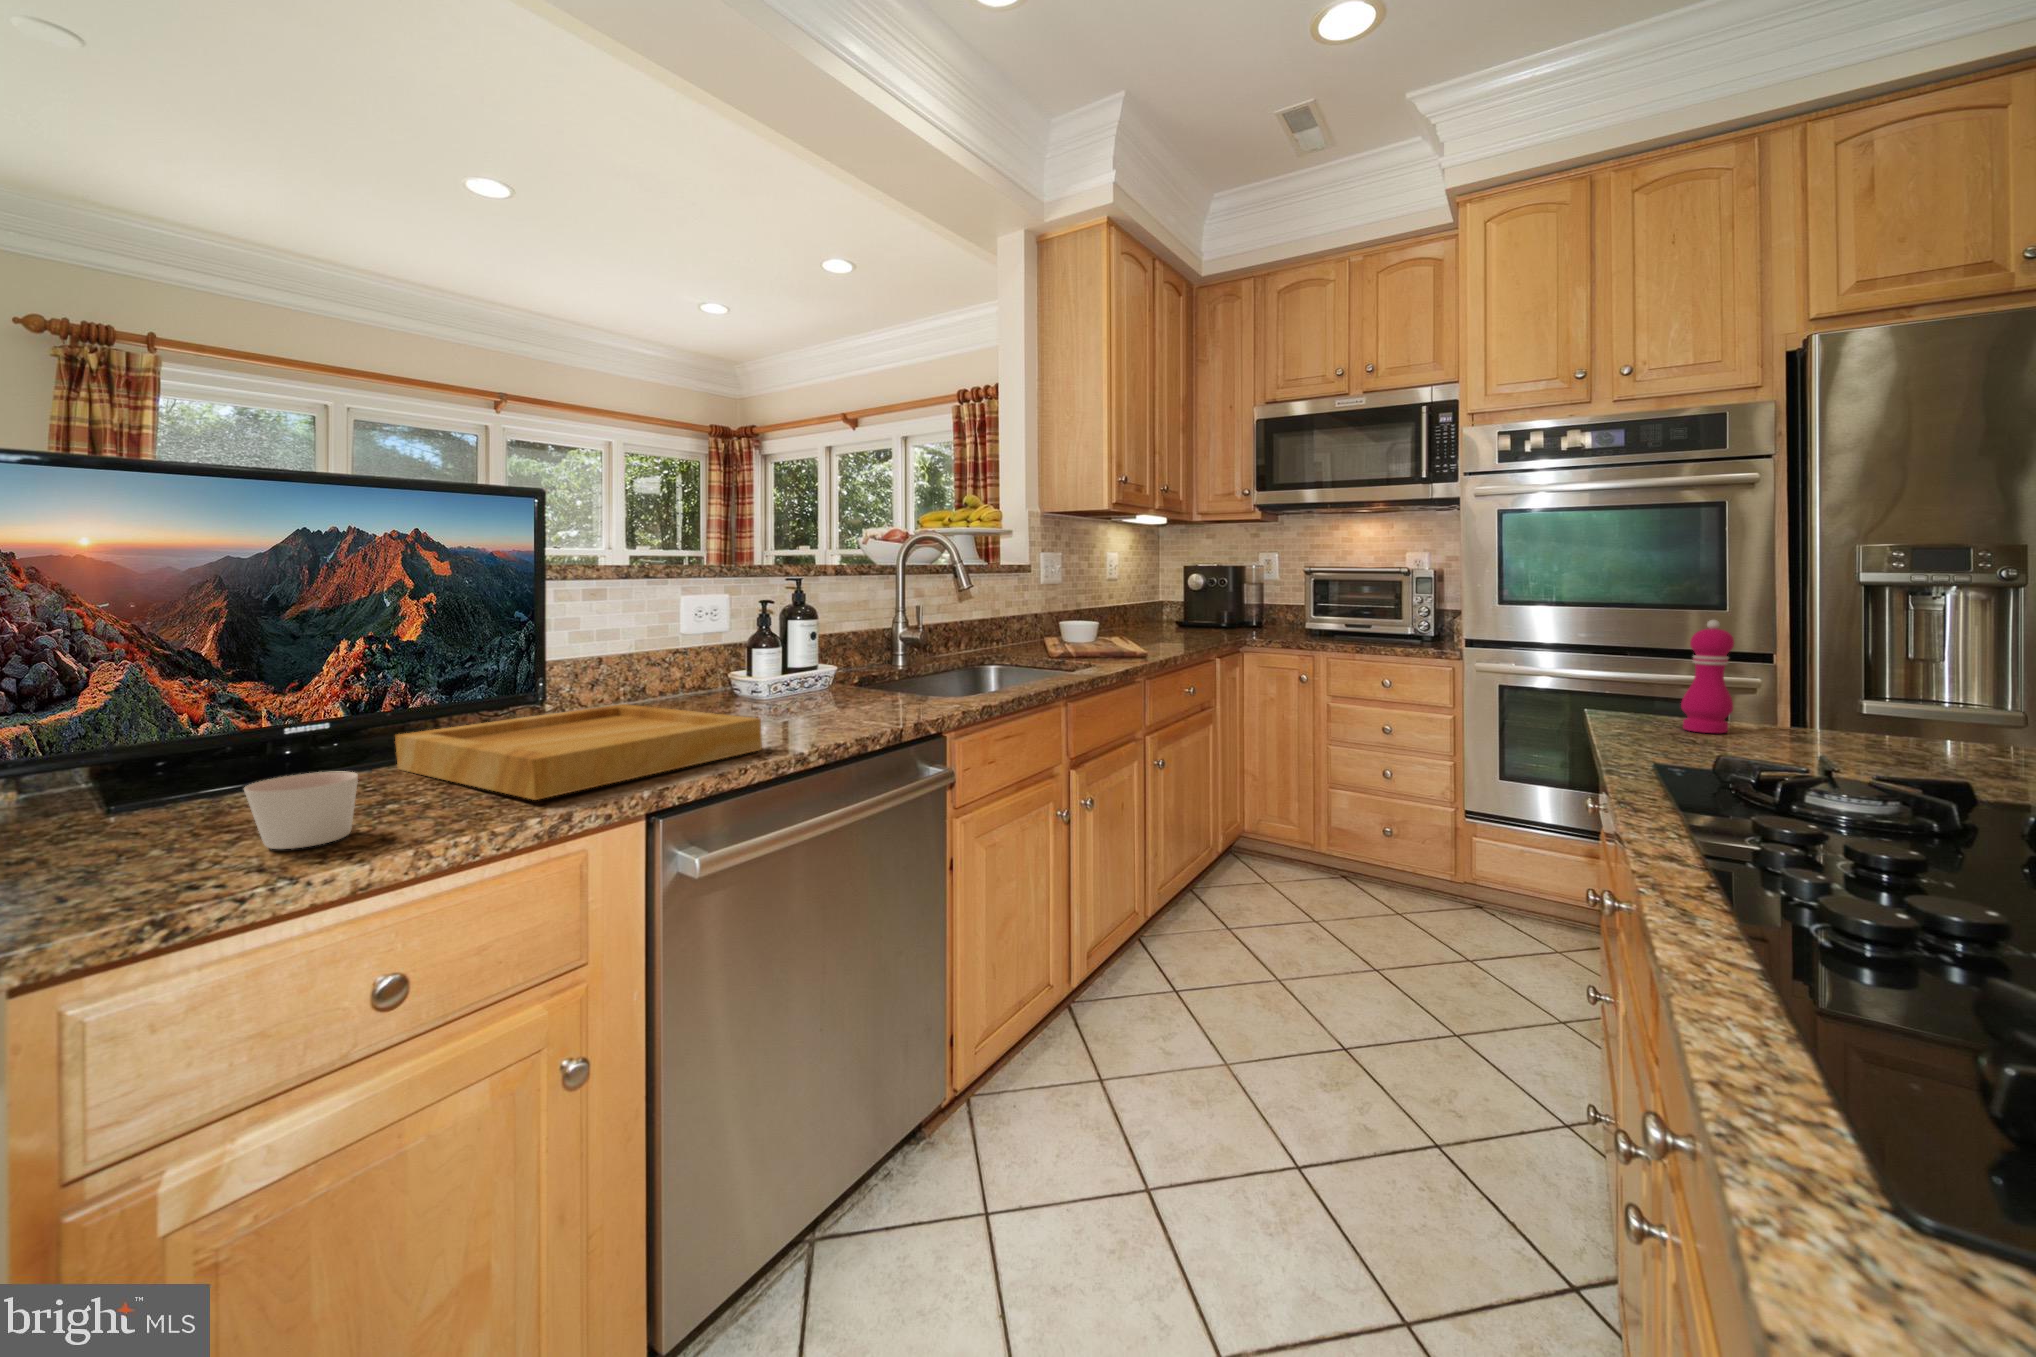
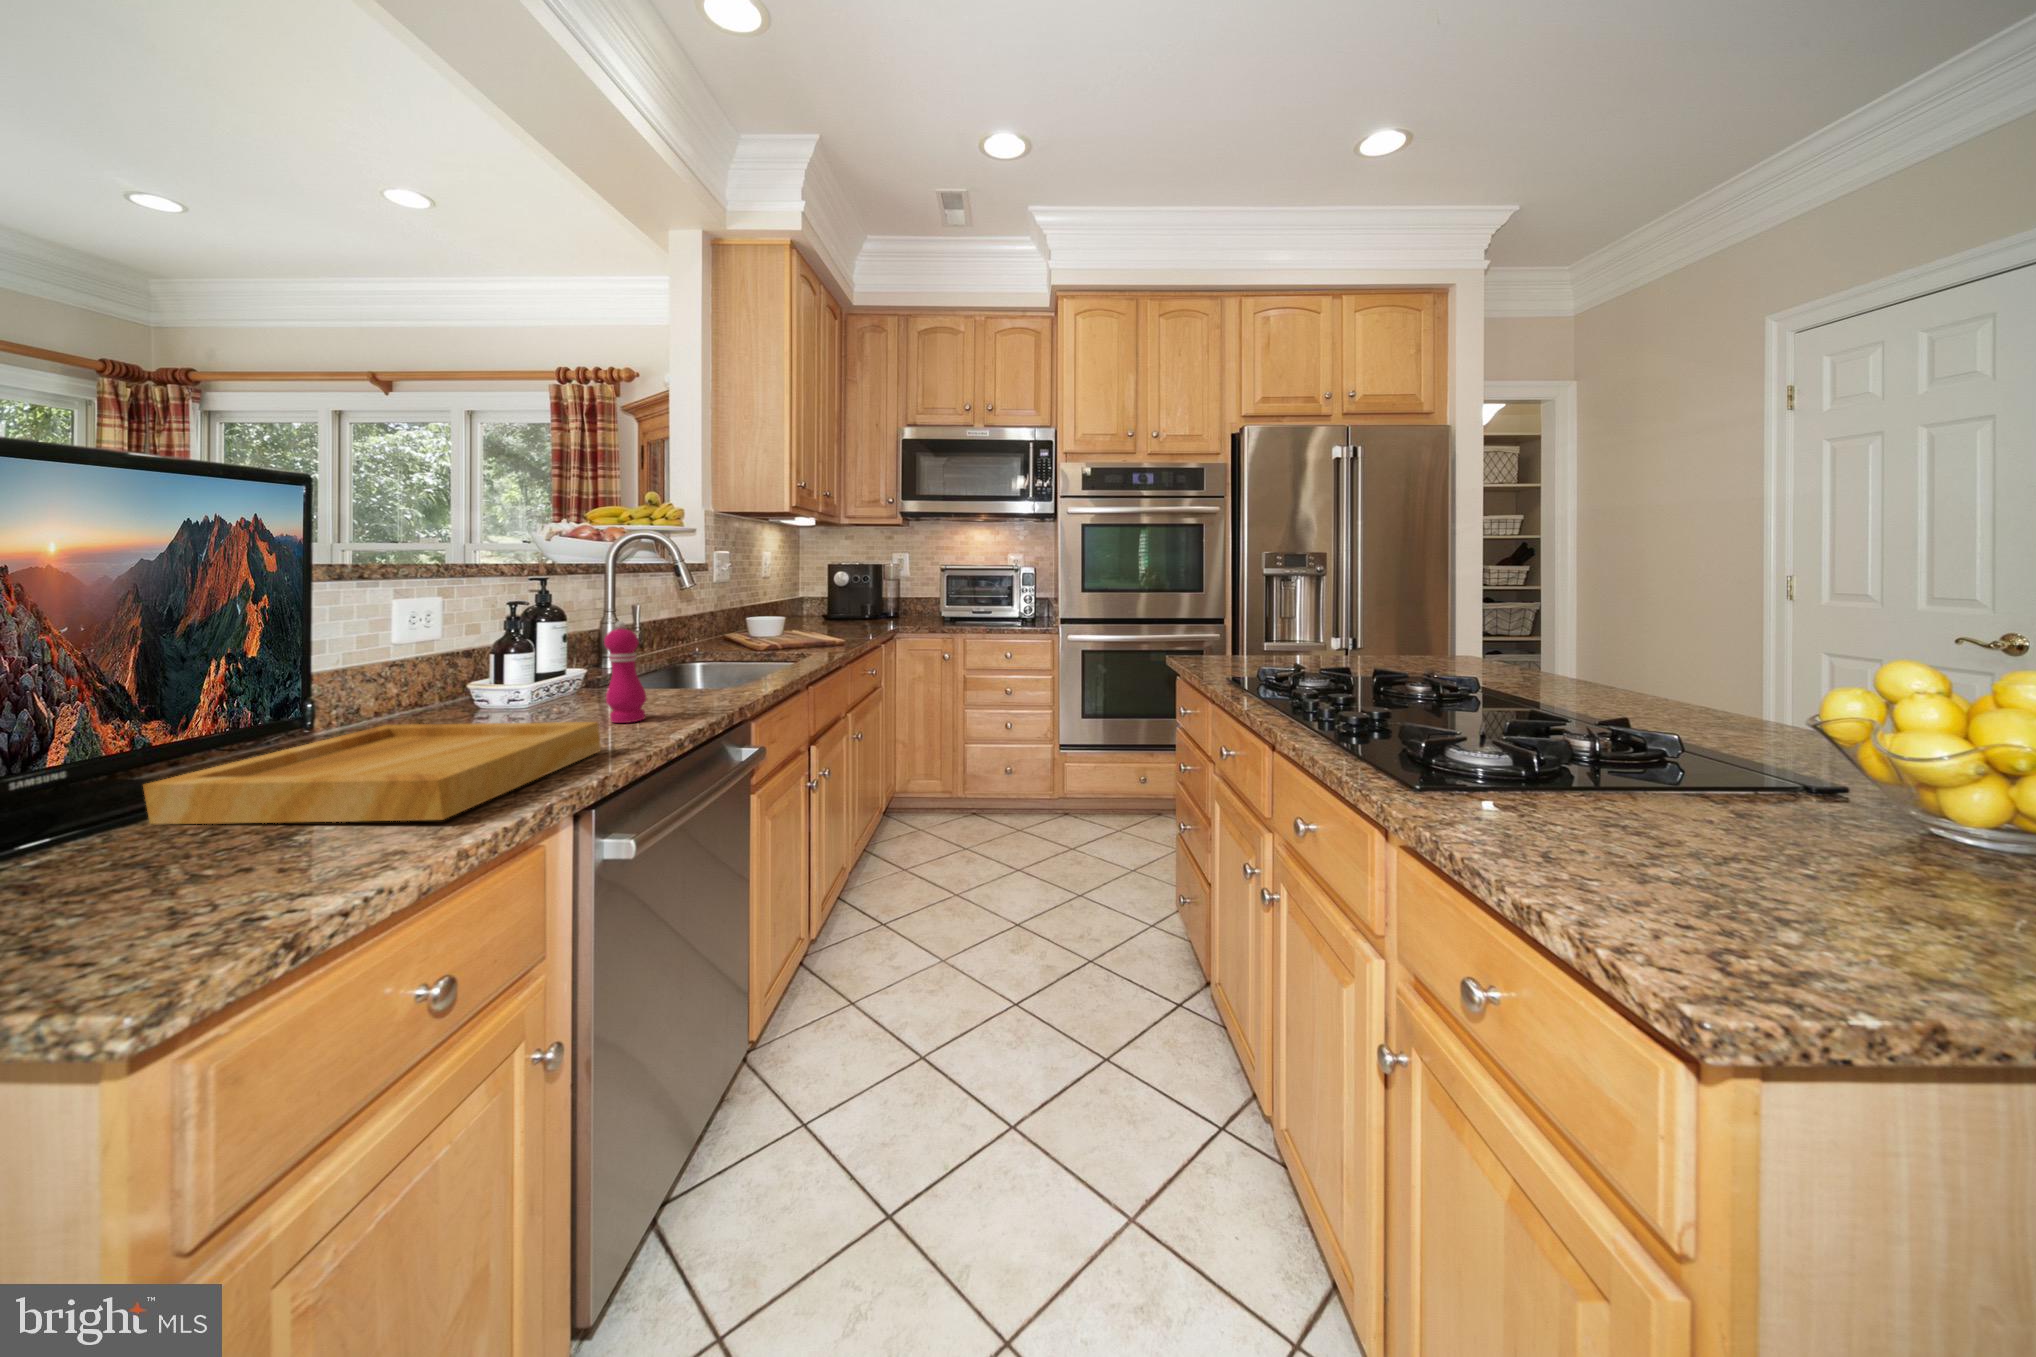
pepper mill: present [1681,620,1734,733] -> present [604,621,647,723]
candle: present [244,772,358,849] -> none [129,817,270,910]

